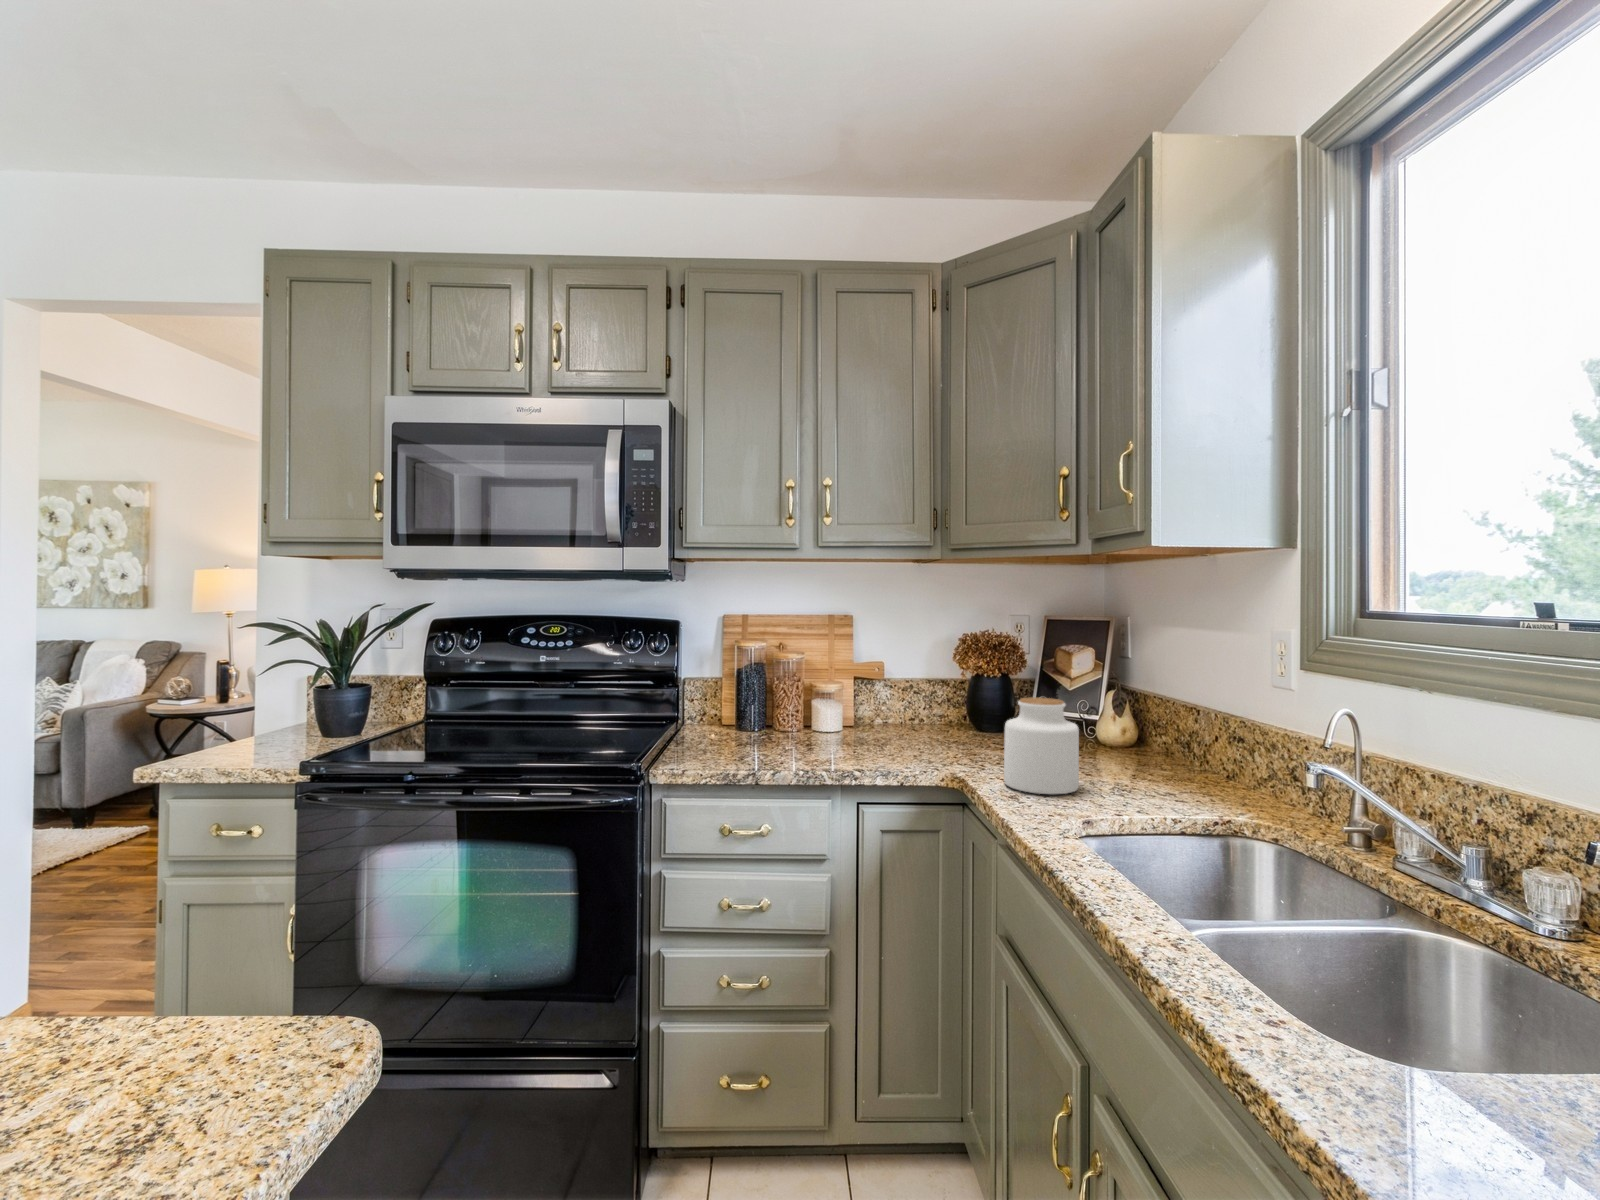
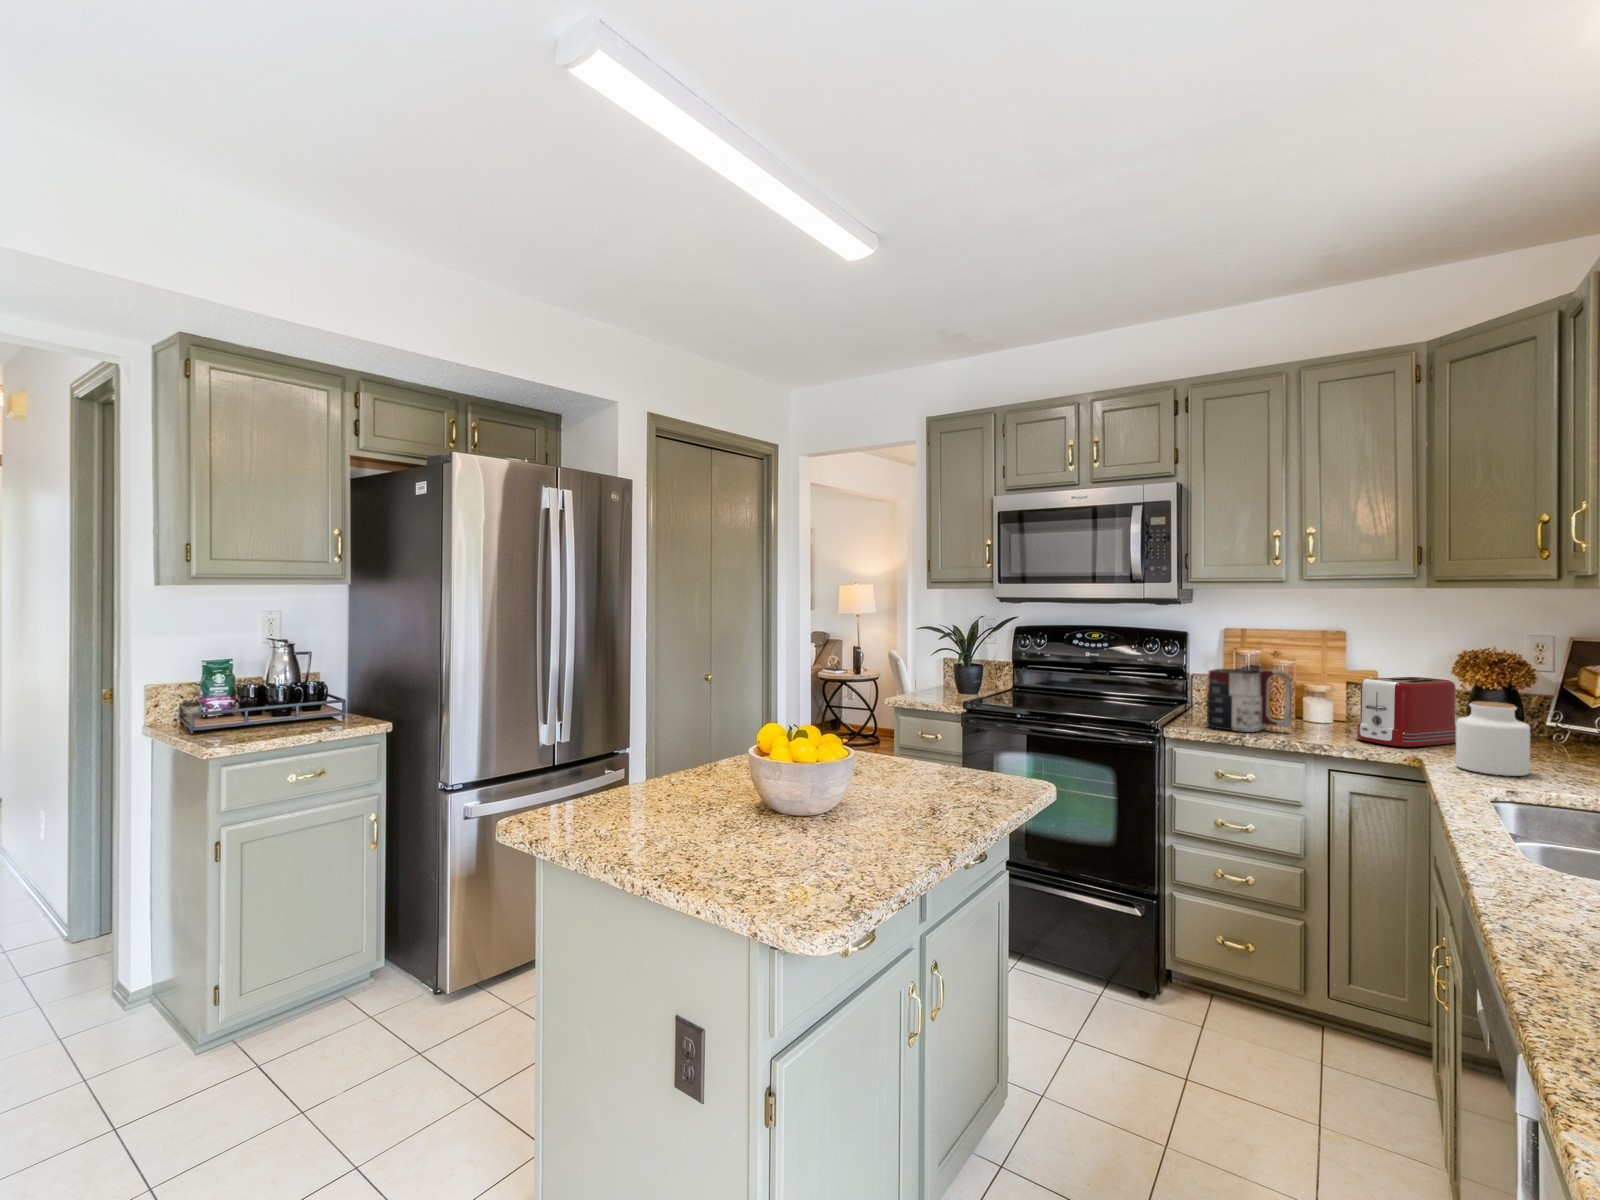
toaster: none [879,669,976,760] -> present [1355,677,1456,747]
mug: none [706,670,809,759] -> present [1207,669,1292,732]

